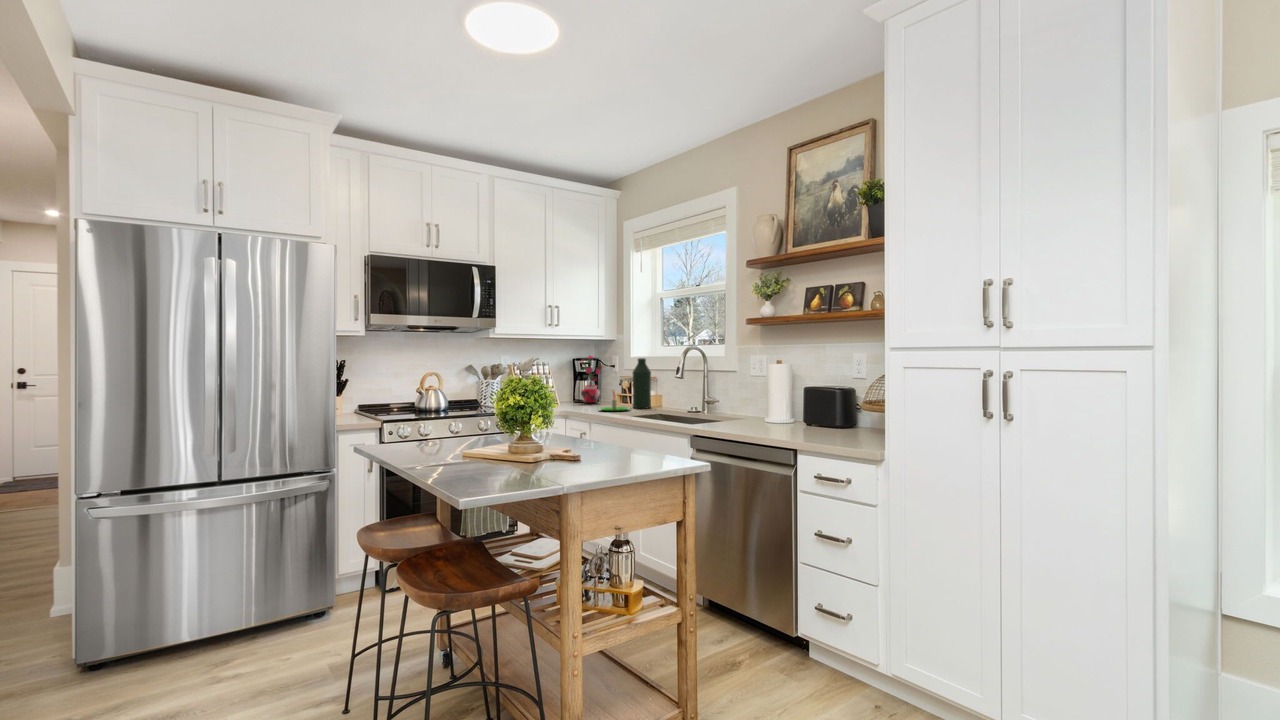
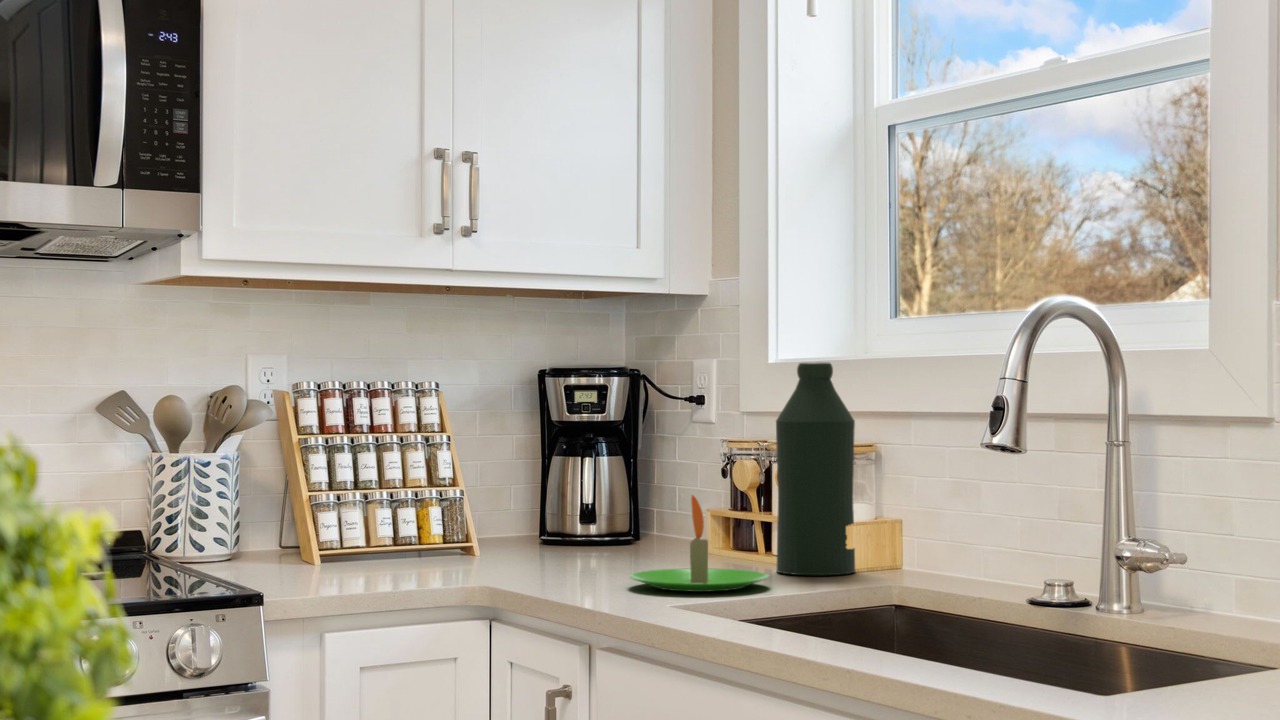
potted plant: present [581,355,602,404] -> none [545,350,654,548]

